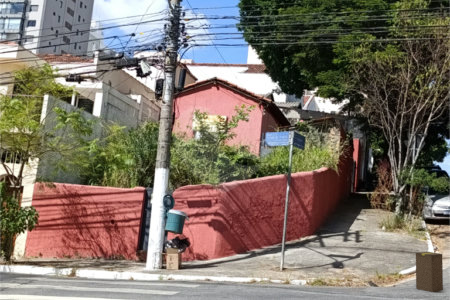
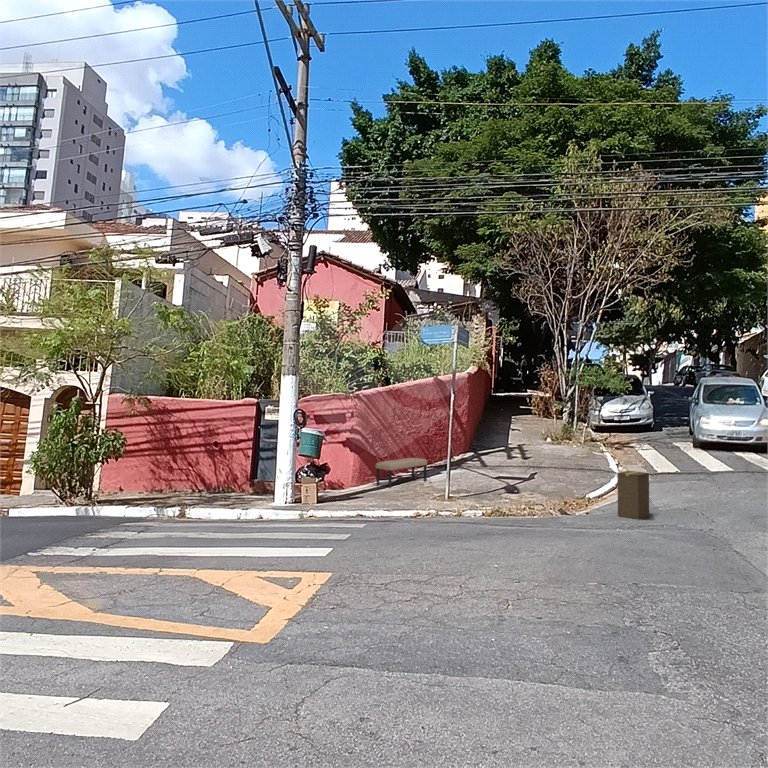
bench: none [233,238,275,260] -> present [376,458,427,488]

